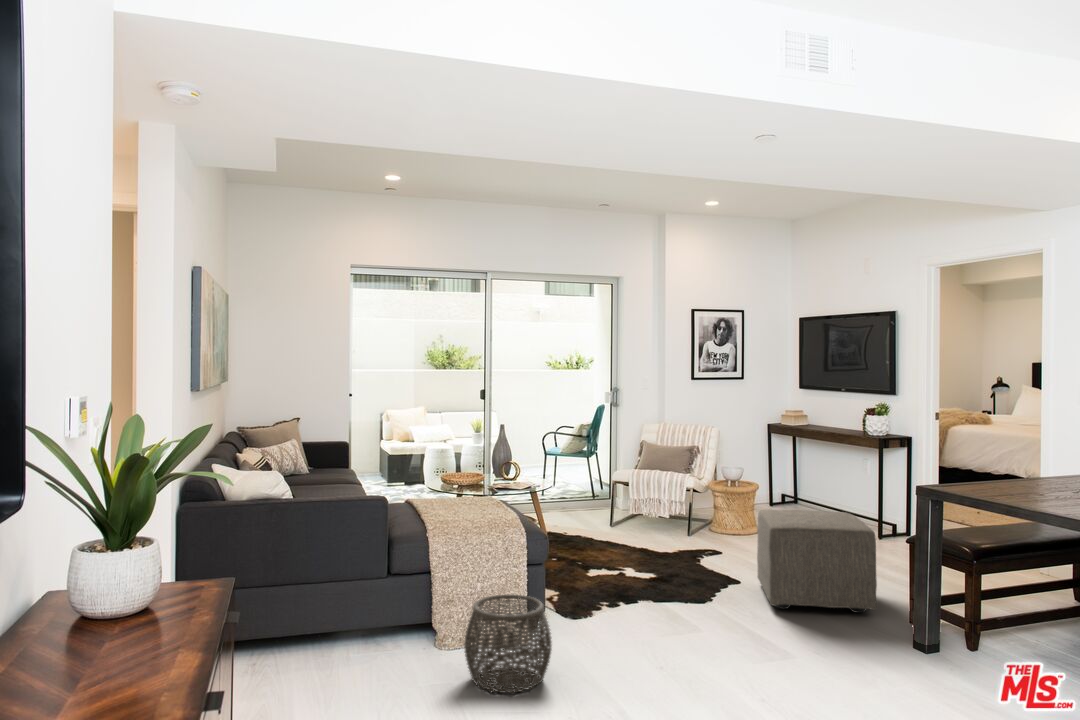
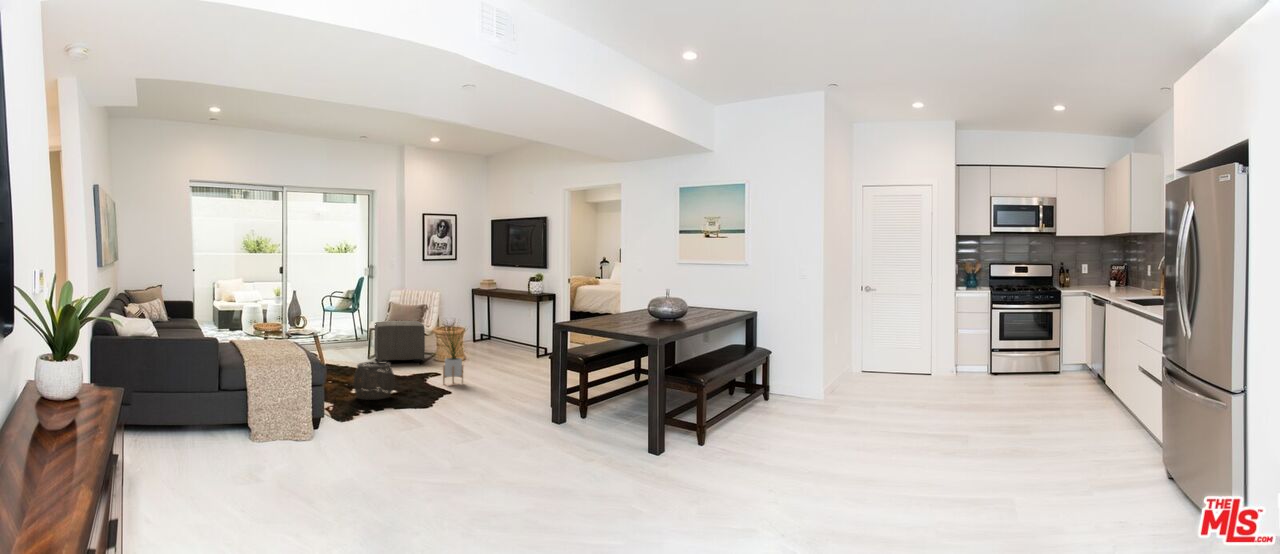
house plant: none [661,499,740,654] -> present [443,329,463,384]
ottoman: present [757,510,877,613] -> present [374,321,425,362]

